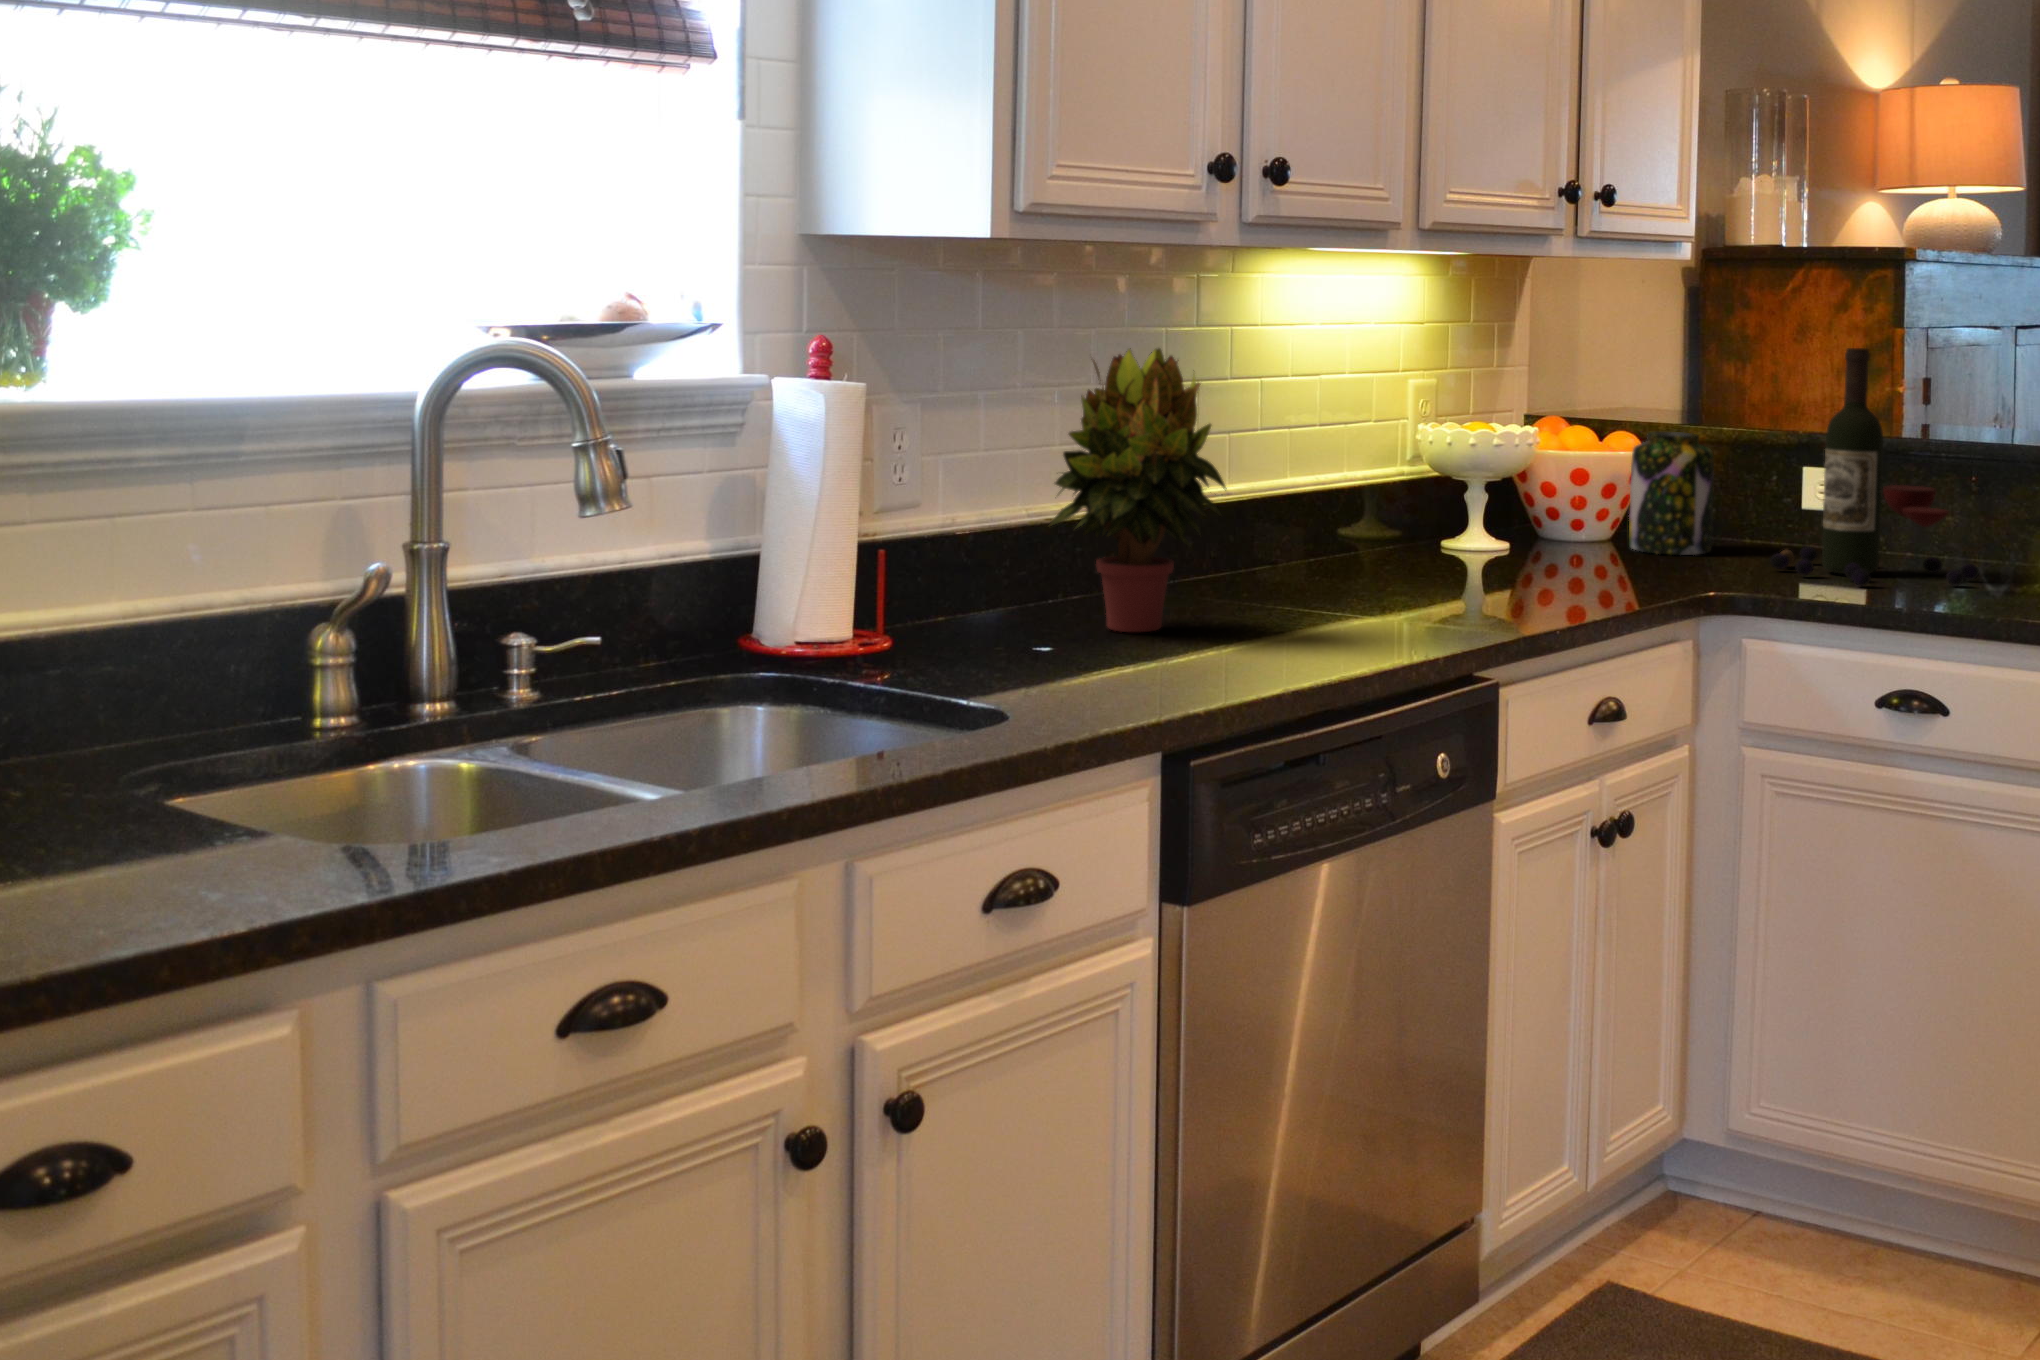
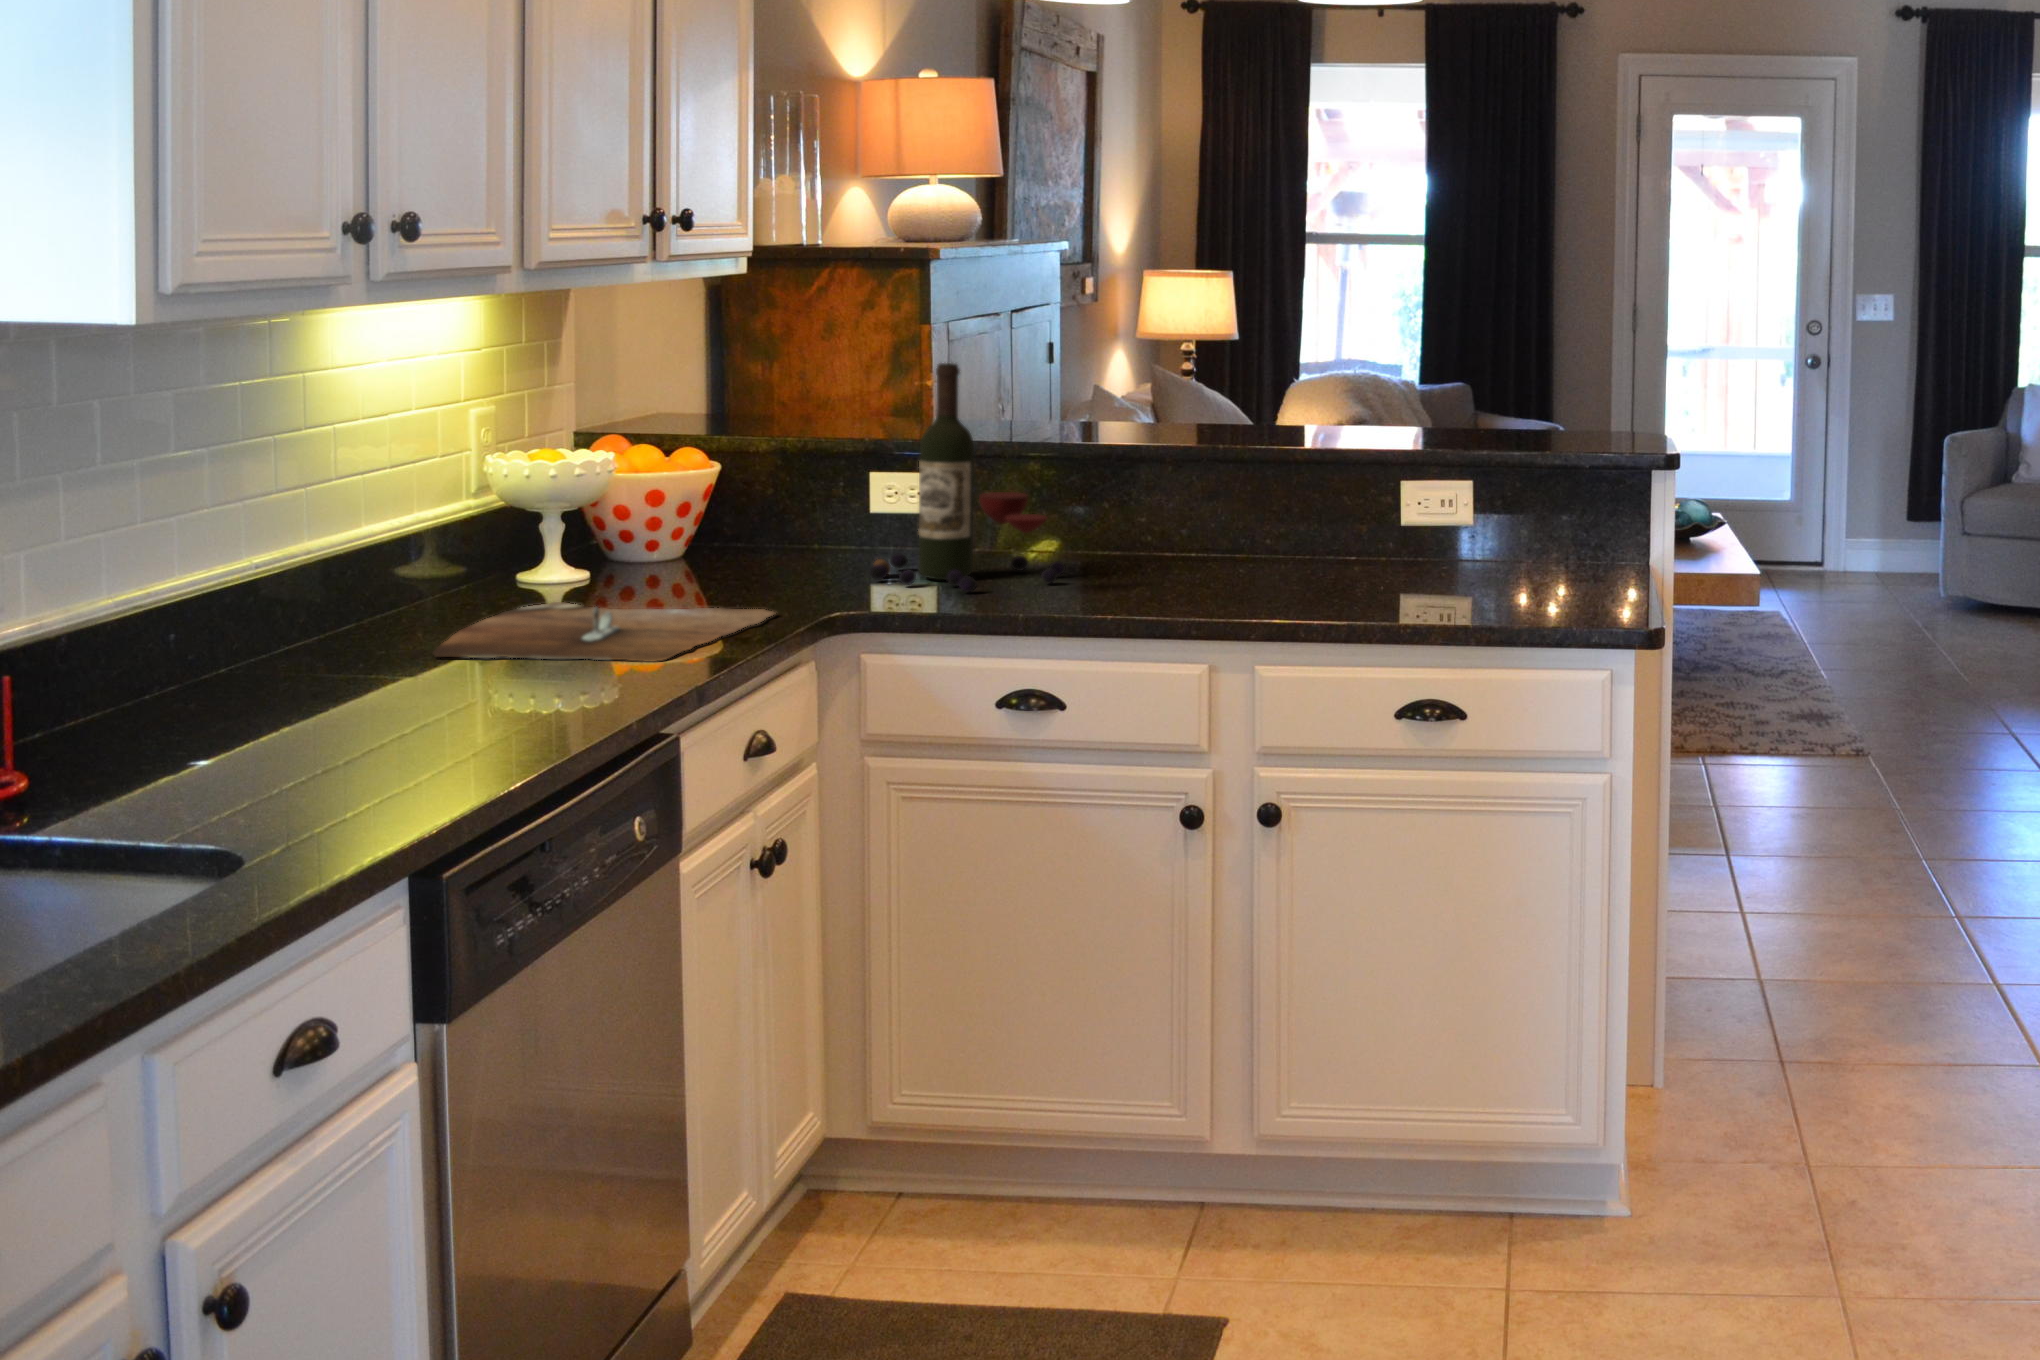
potted plant: present [1049,348,1227,632] -> none [143,415,368,735]
jar: present [1629,432,1714,555] -> none [709,446,795,571]
cutting board: none [1324,561,1655,614] -> present [433,602,774,662]

